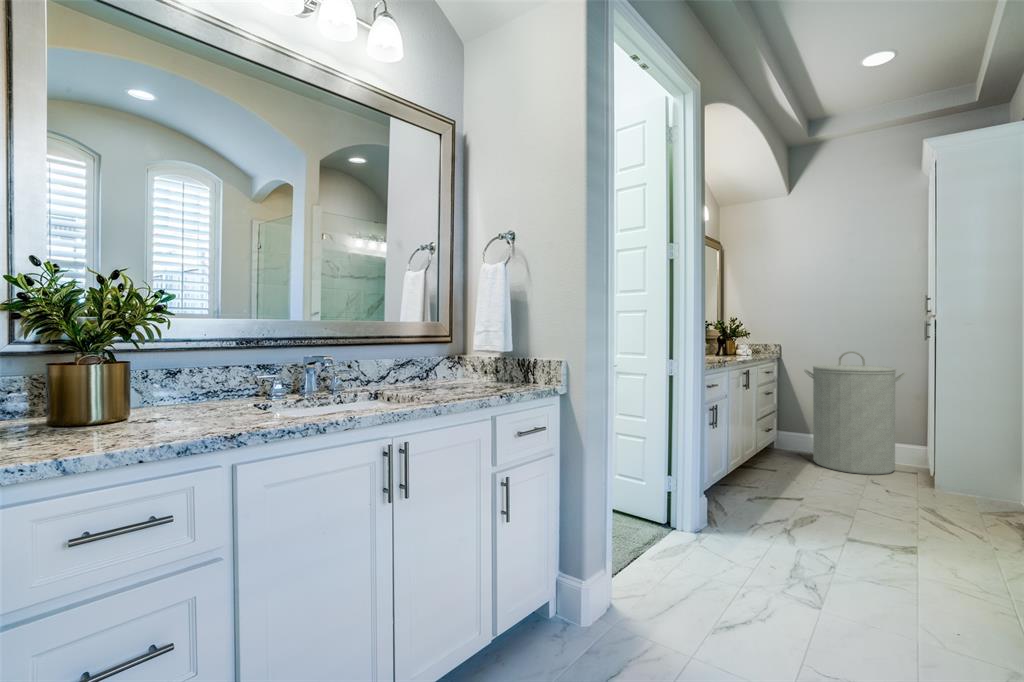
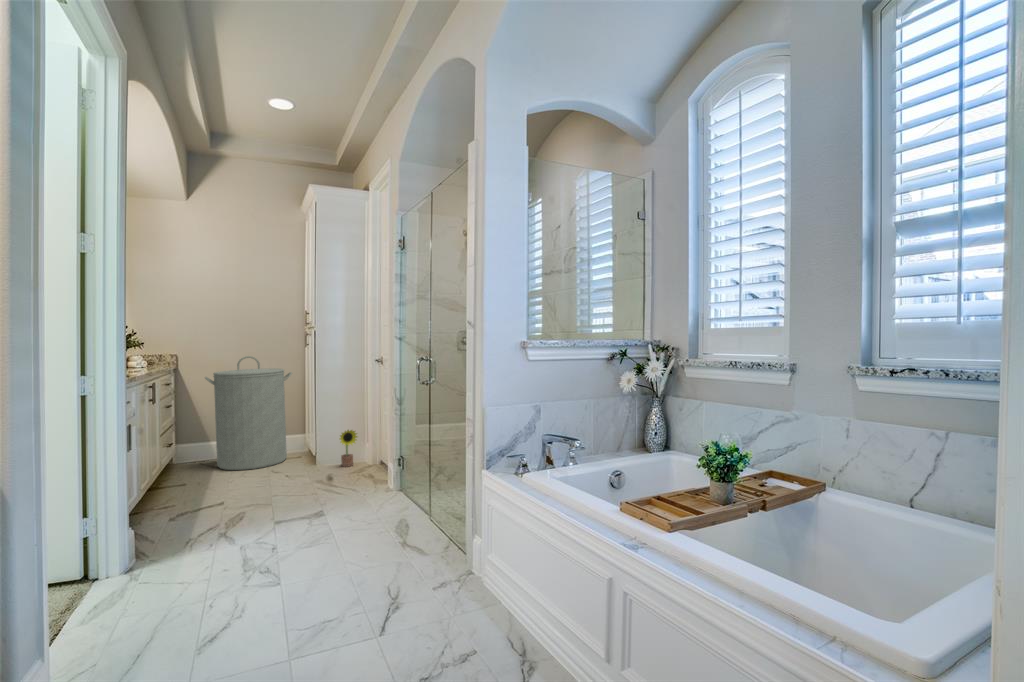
decorative plant: none [966,455,1001,505] -> present [340,430,357,467]

